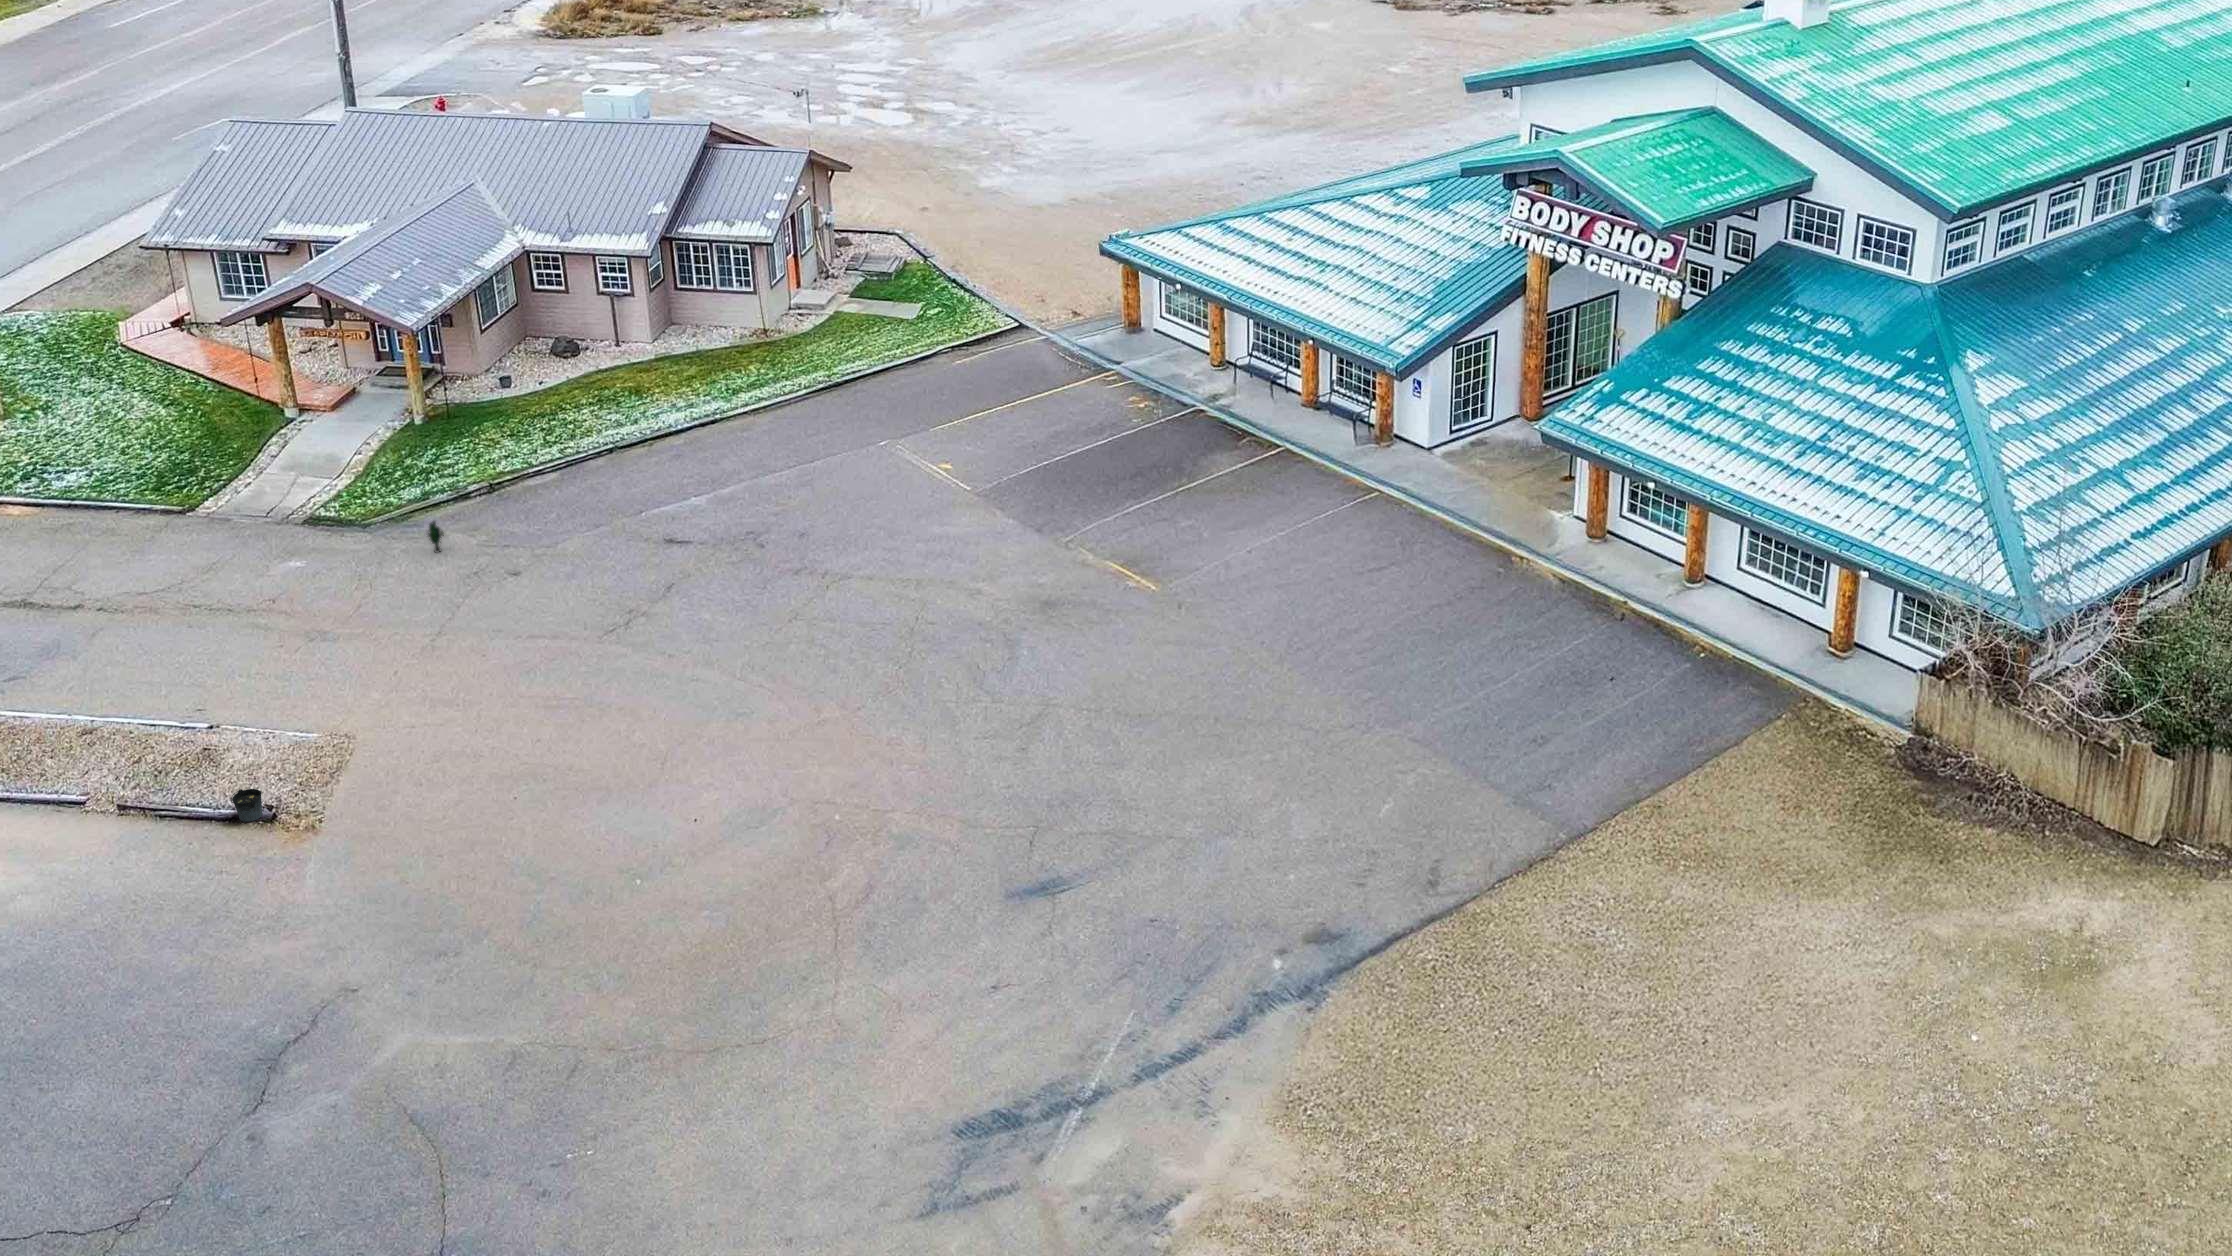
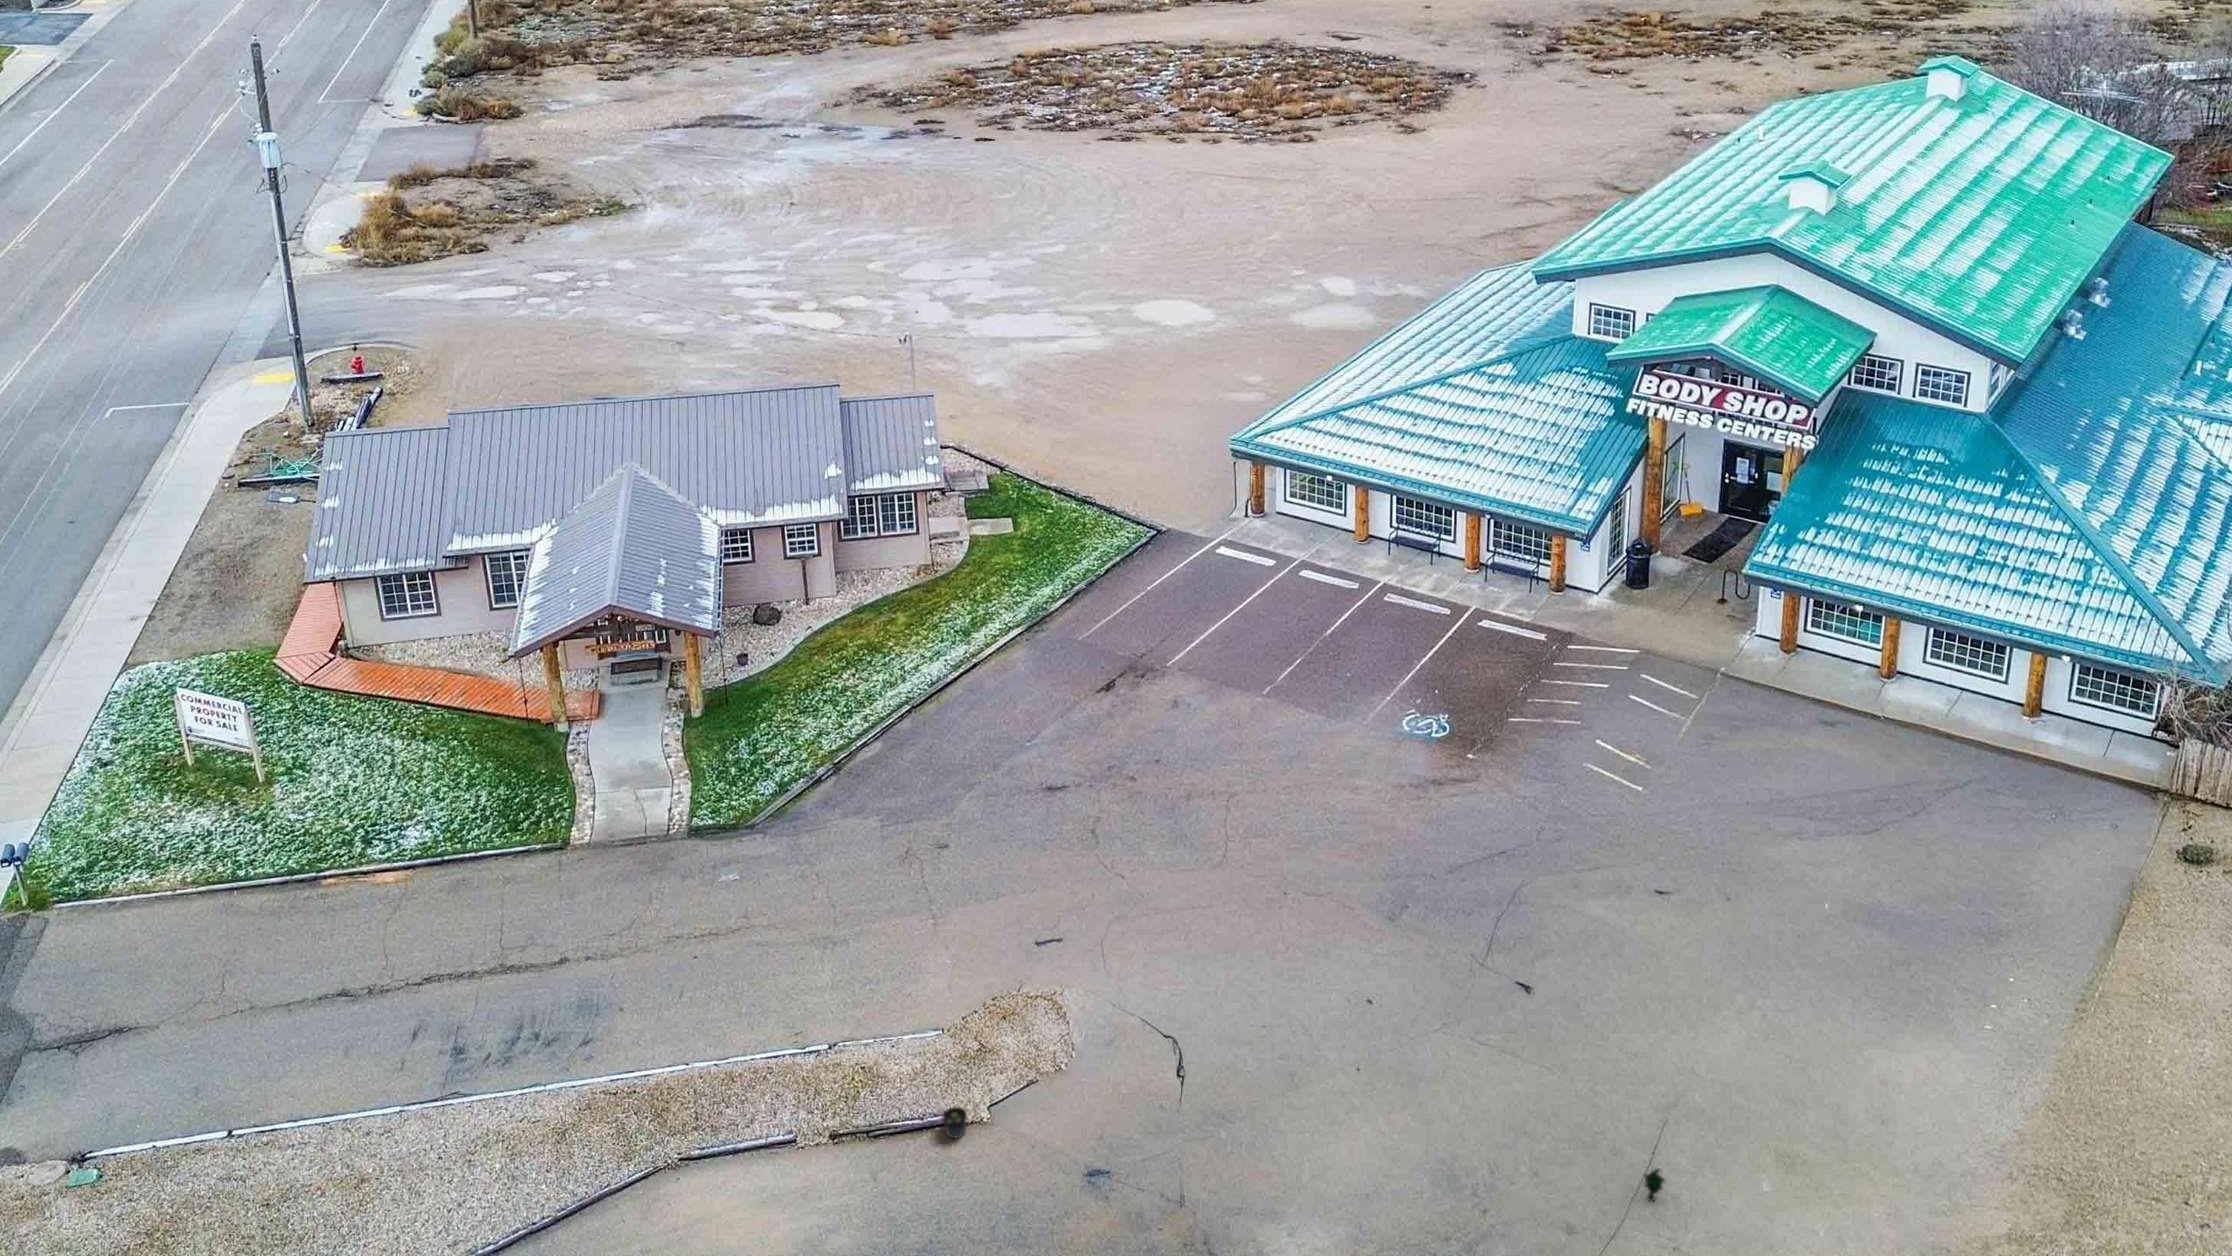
decorative plant: present [428,521,443,553] -> present [1644,1168,1665,1201]

